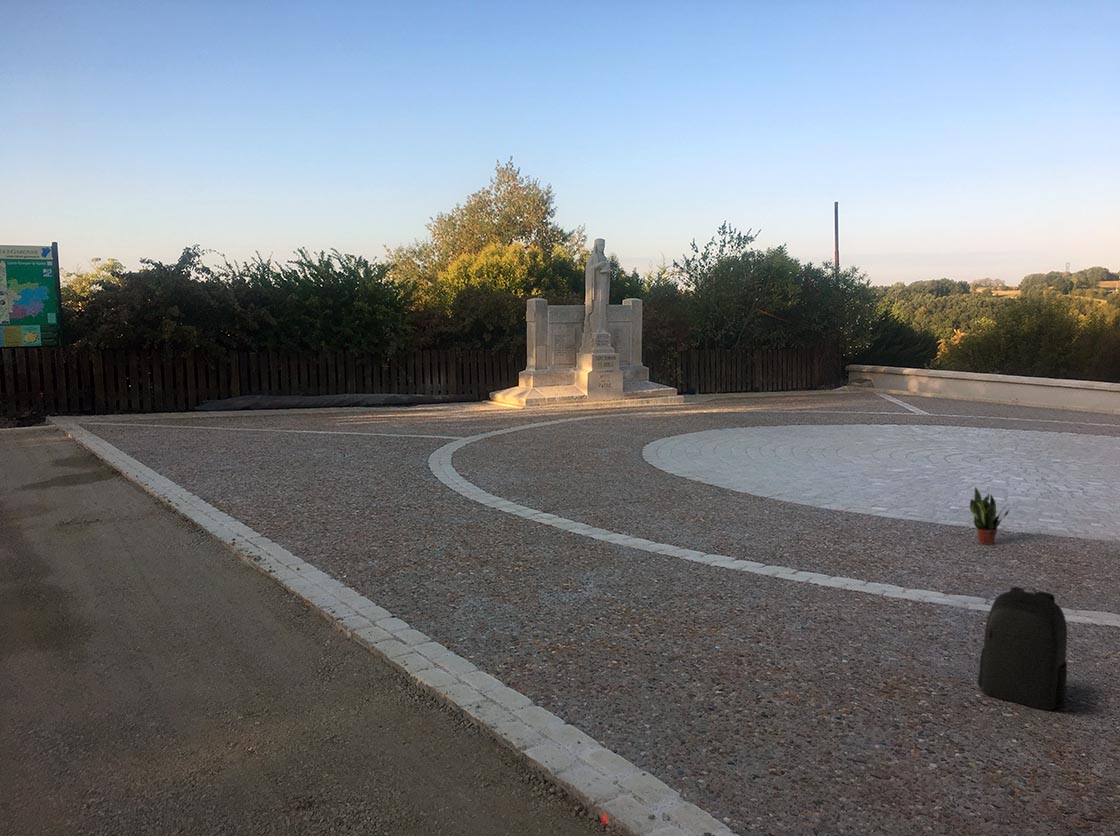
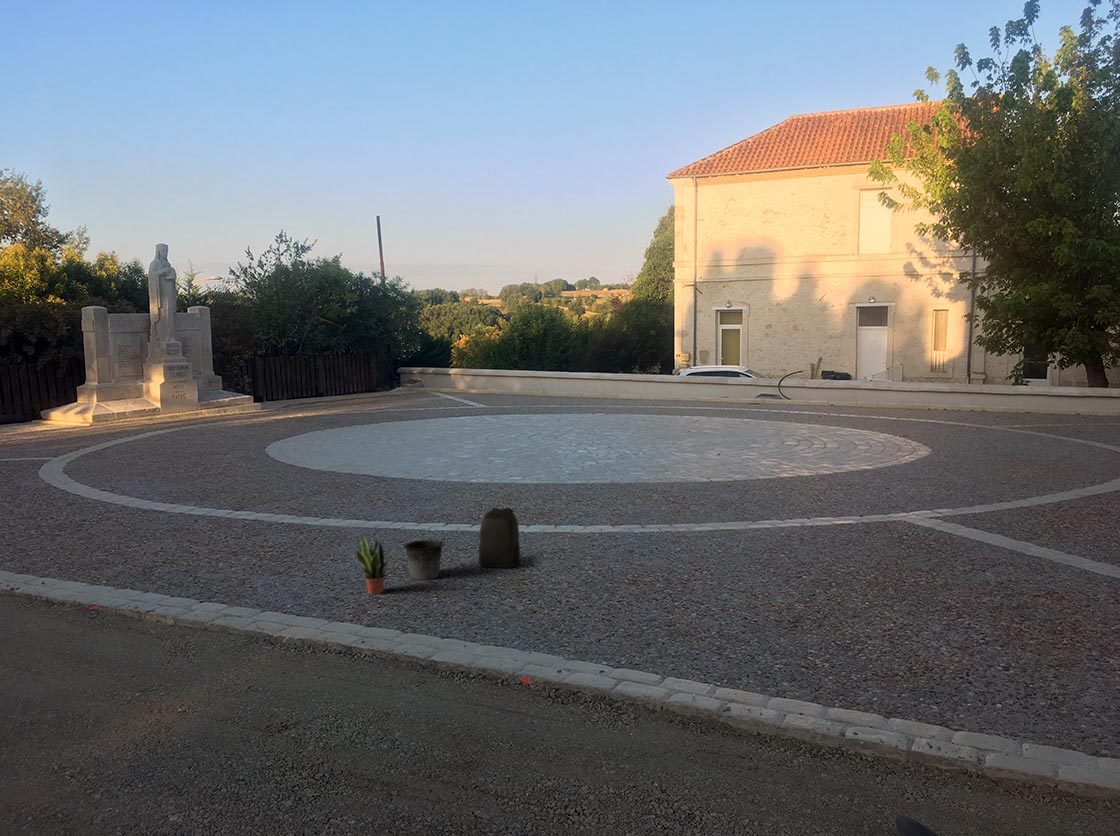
potted plant: present [970,488,1009,545] -> present [356,536,392,594]
bucket: none [838,628,917,706] -> present [404,540,445,580]

